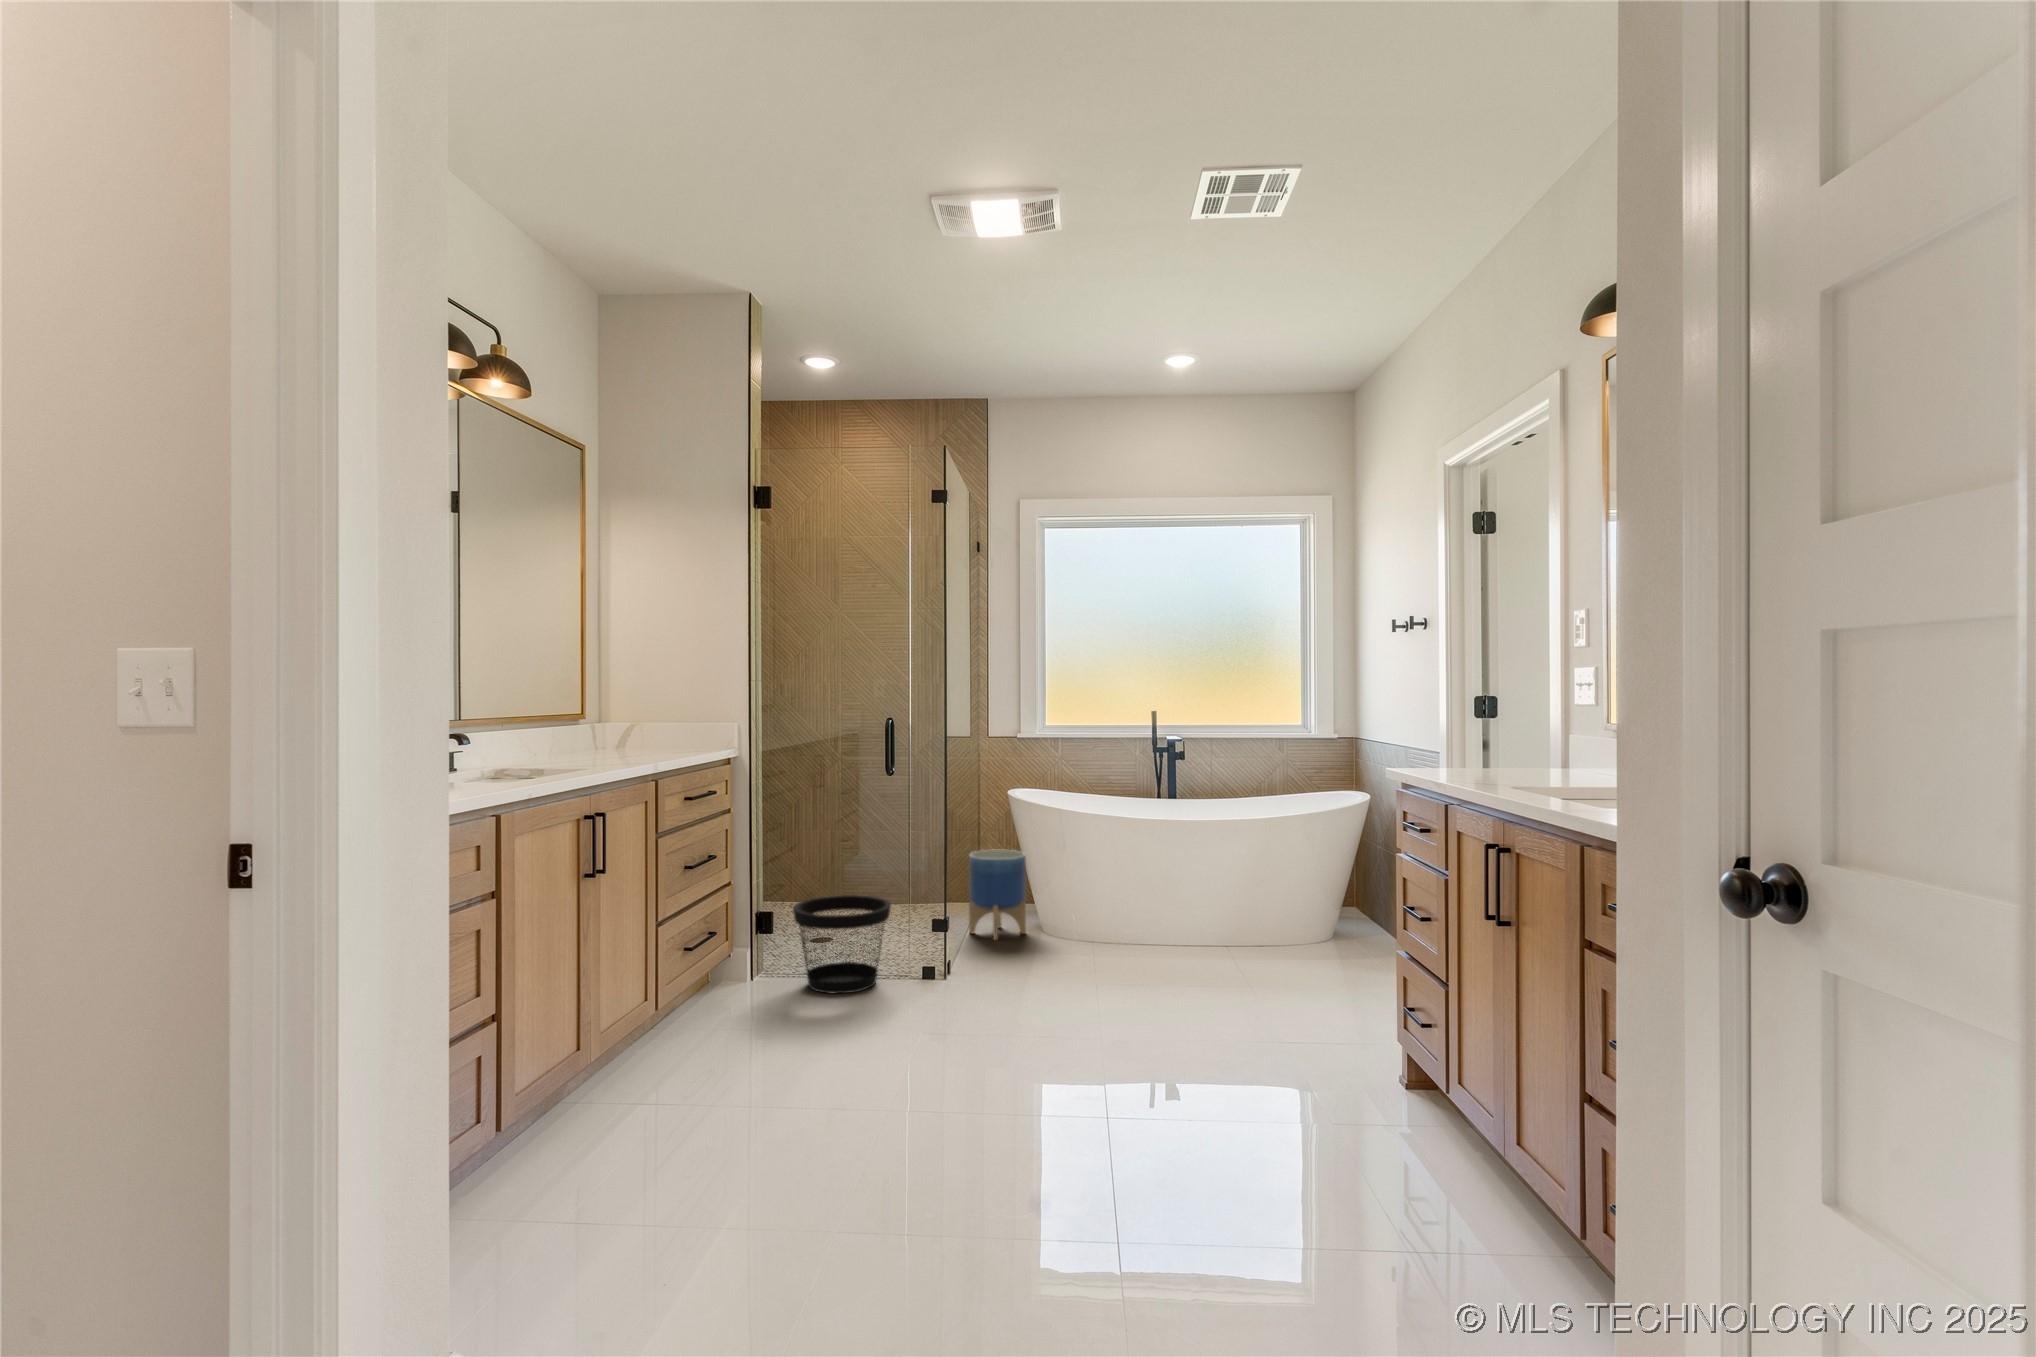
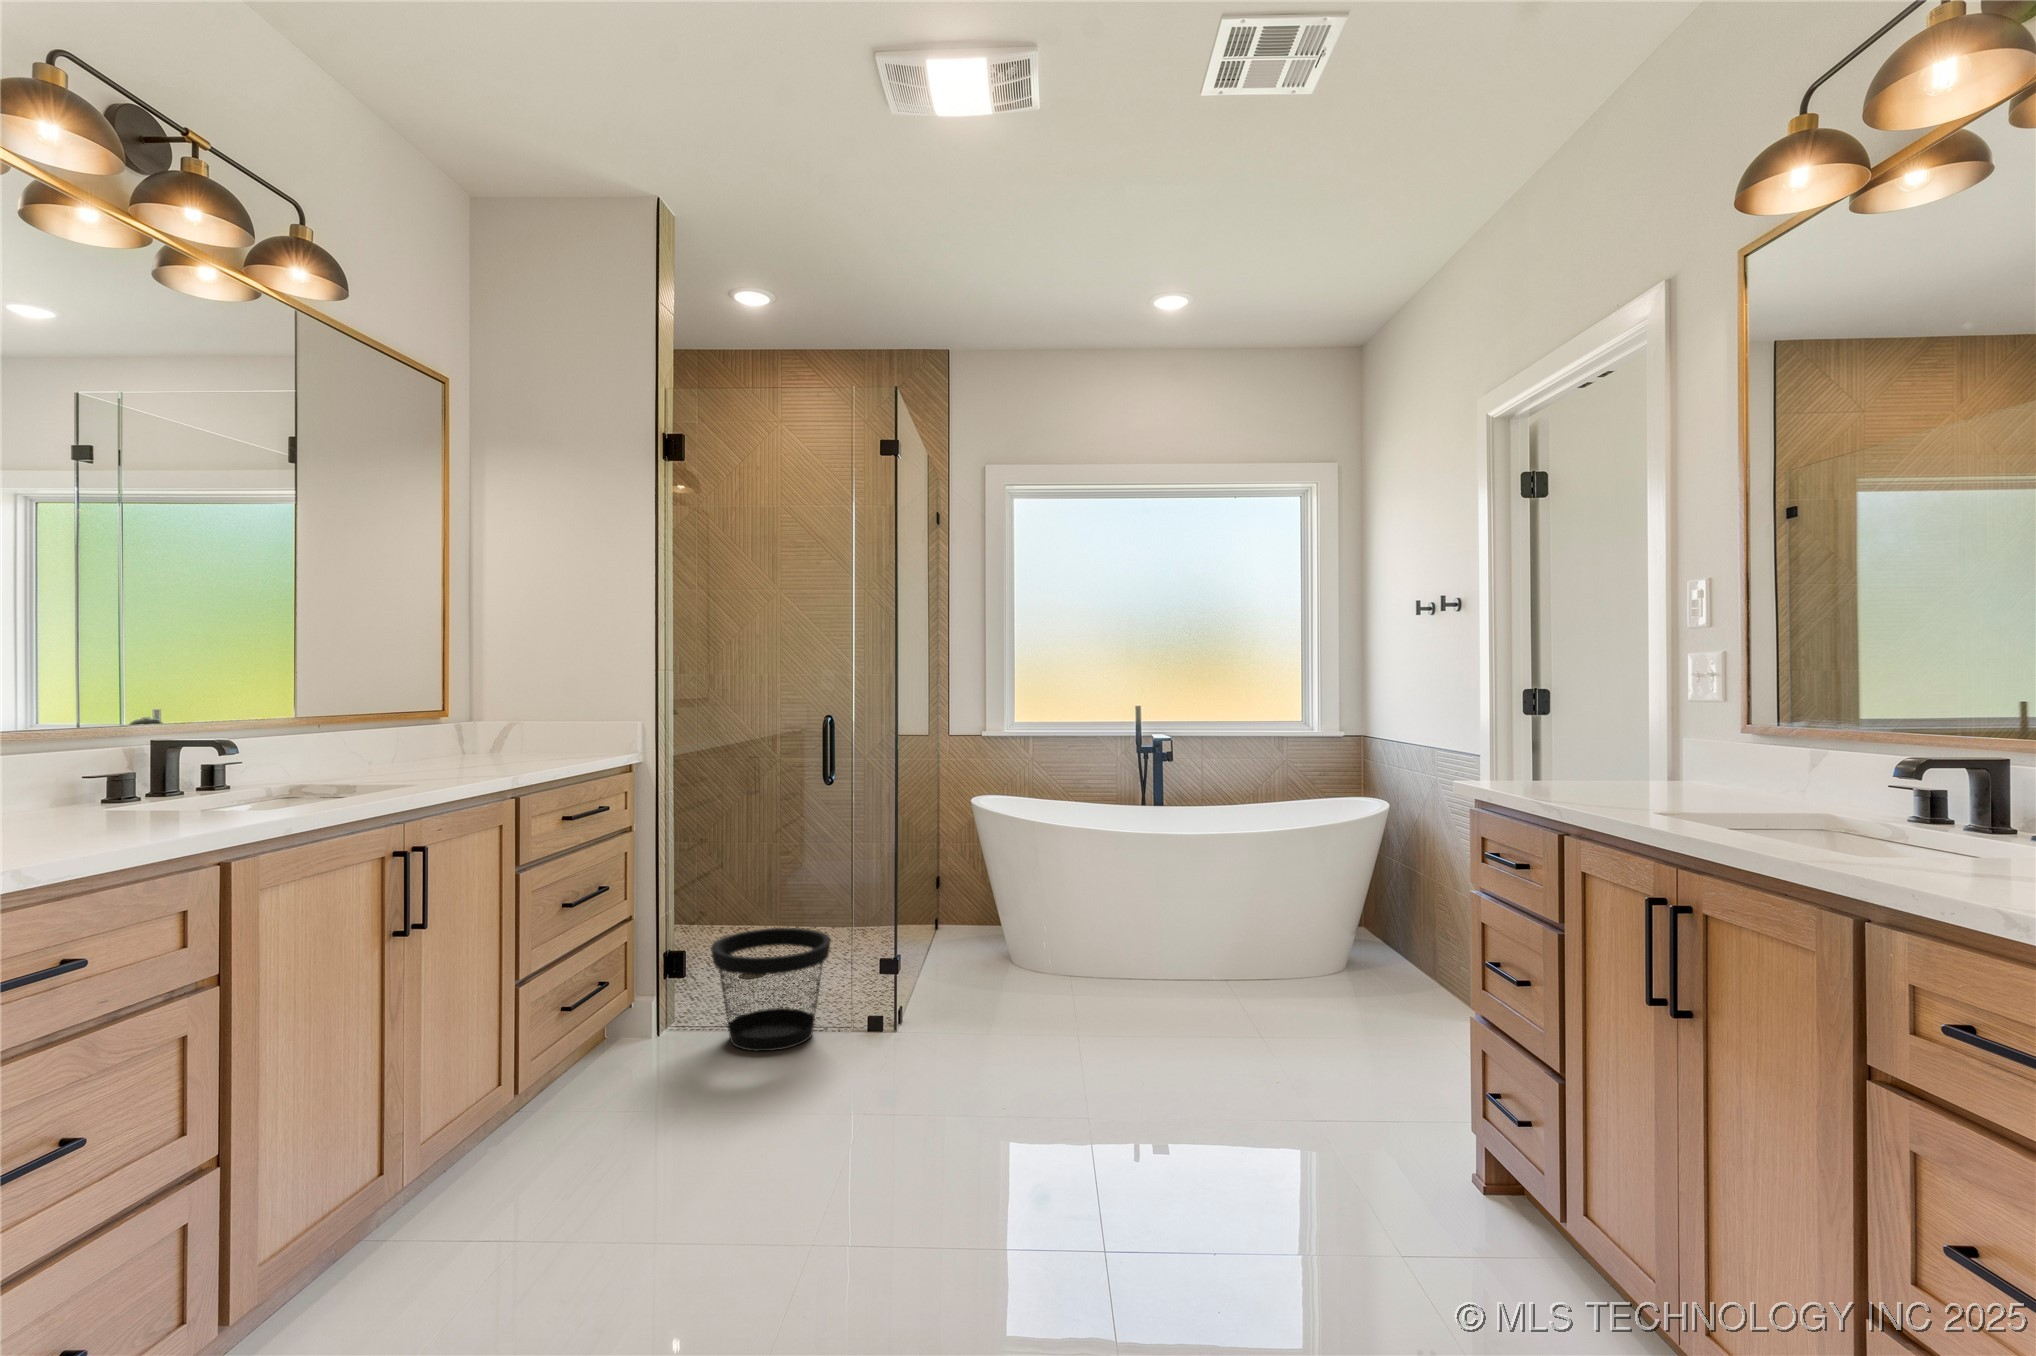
planter: present [969,850,1026,940] -> none [927,867,992,973]

